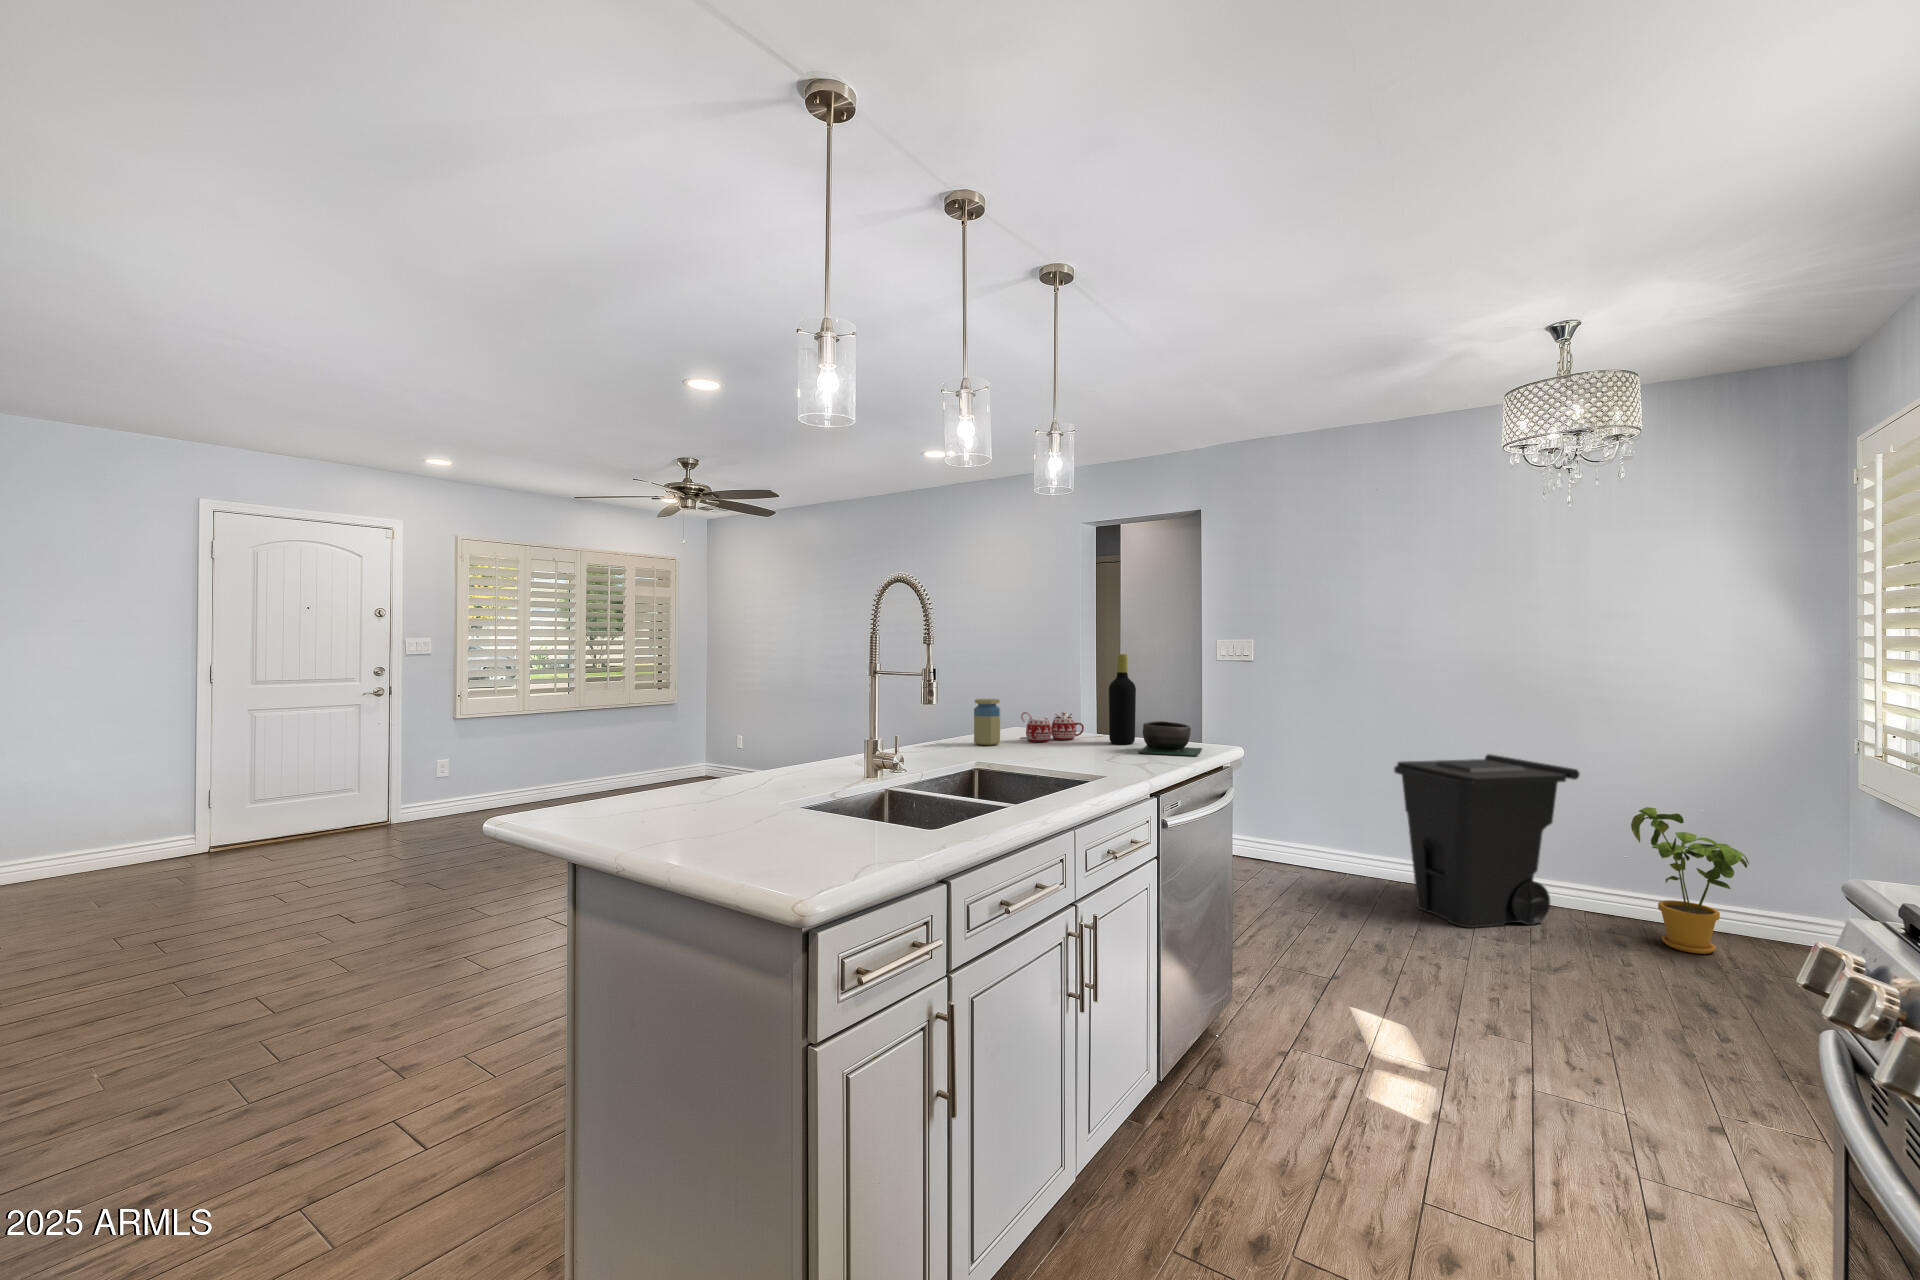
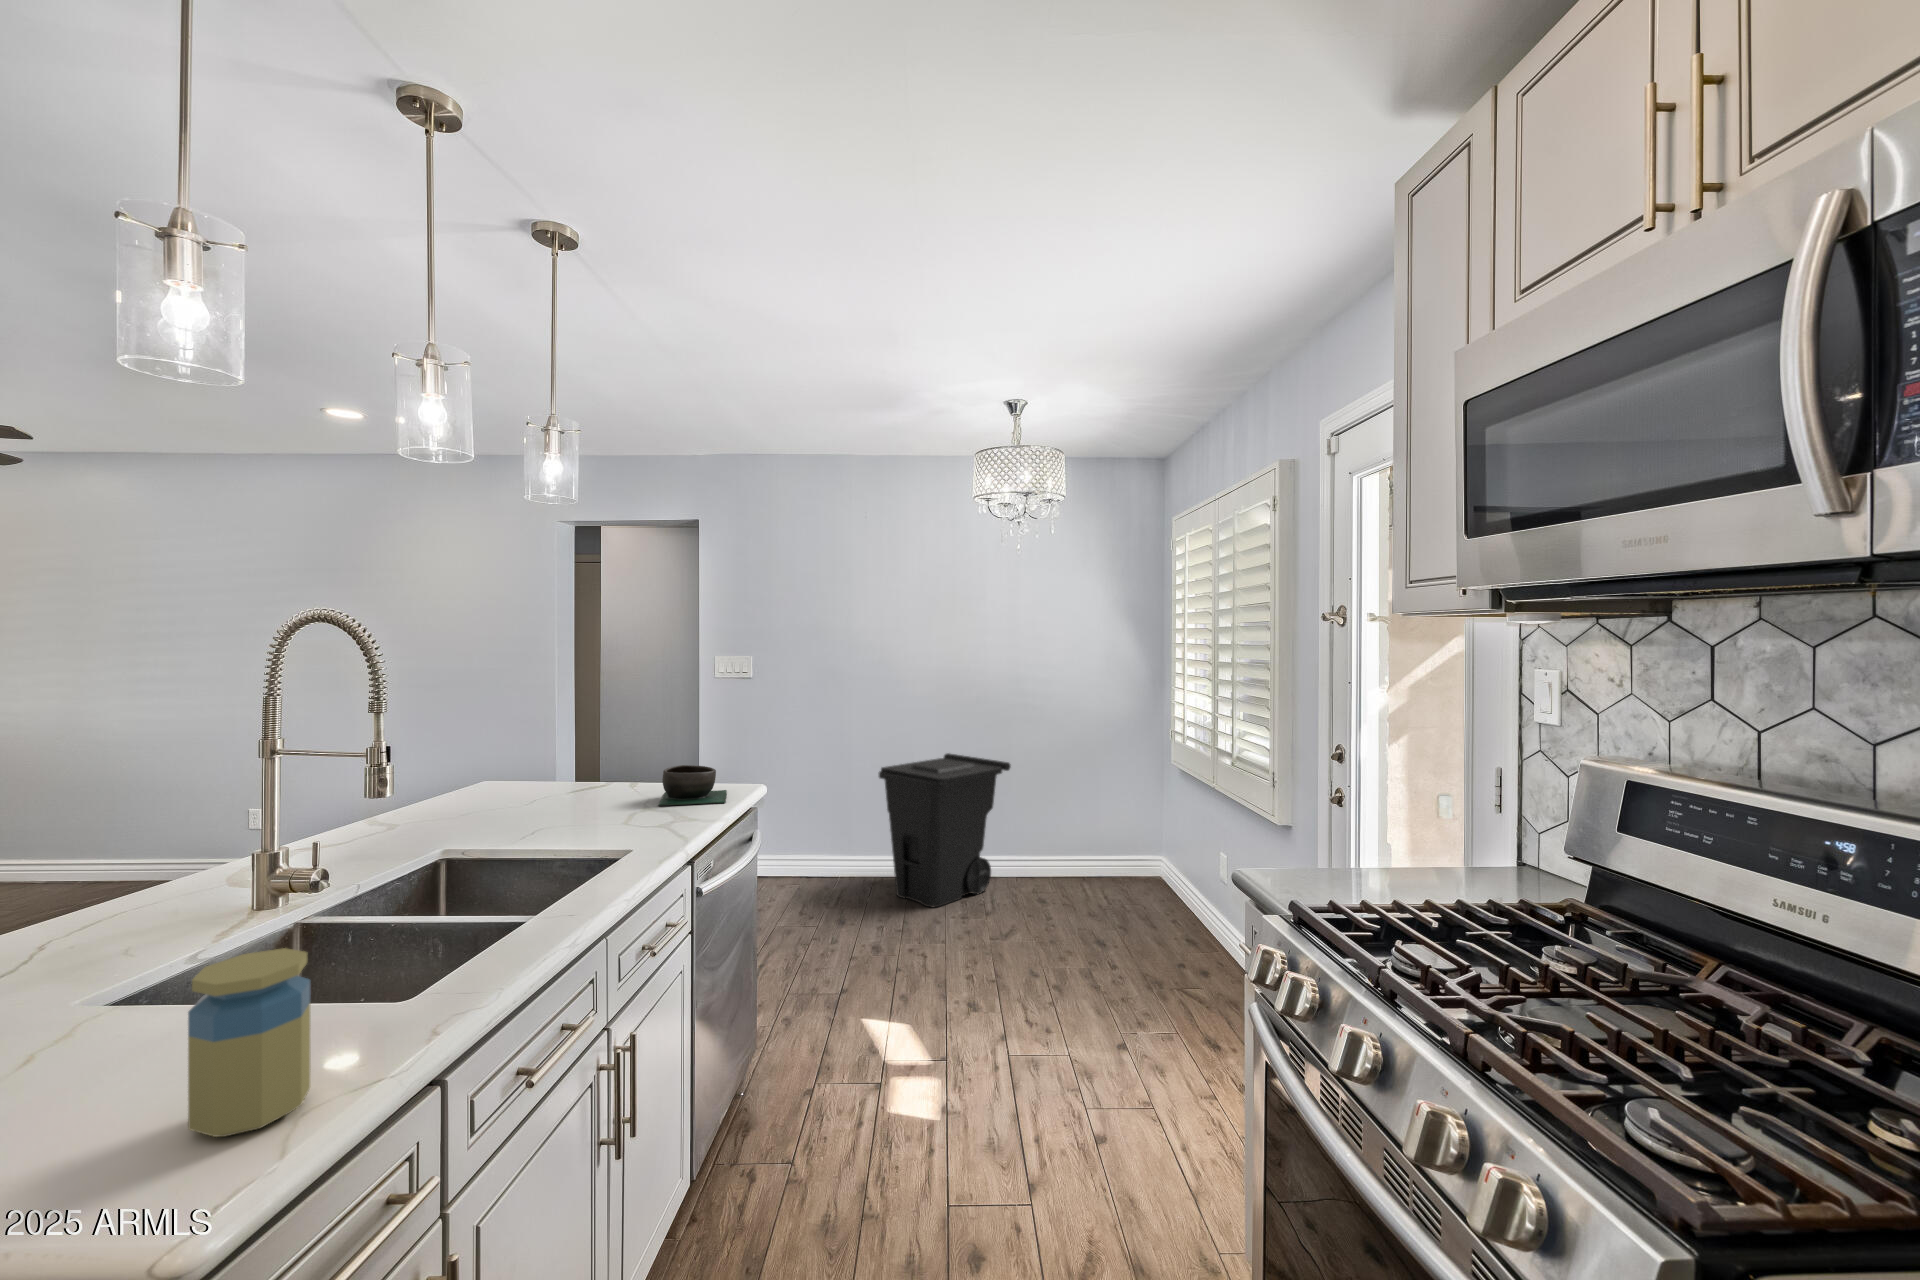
bottle: present [1109,654,1136,744] -> none [619,691,651,793]
jar: present [974,699,1000,745] -> present [188,948,310,1137]
mug: present [1020,712,1084,742] -> none [500,760,586,801]
house plant: present [1631,807,1749,954] -> none [1042,789,1111,895]

